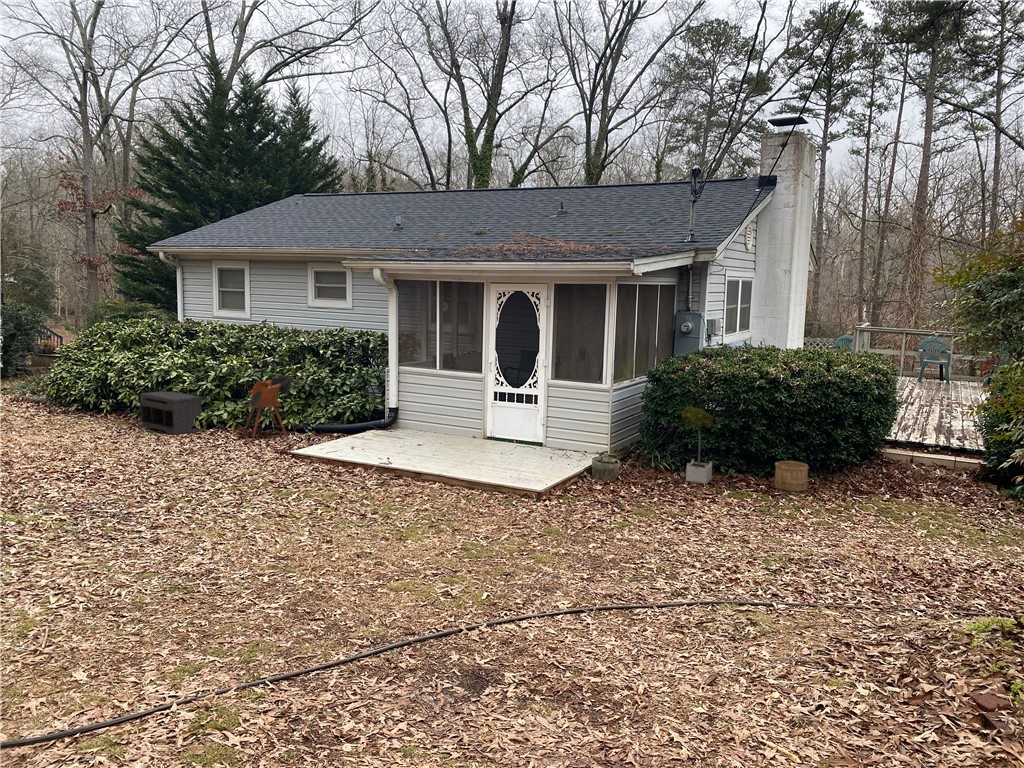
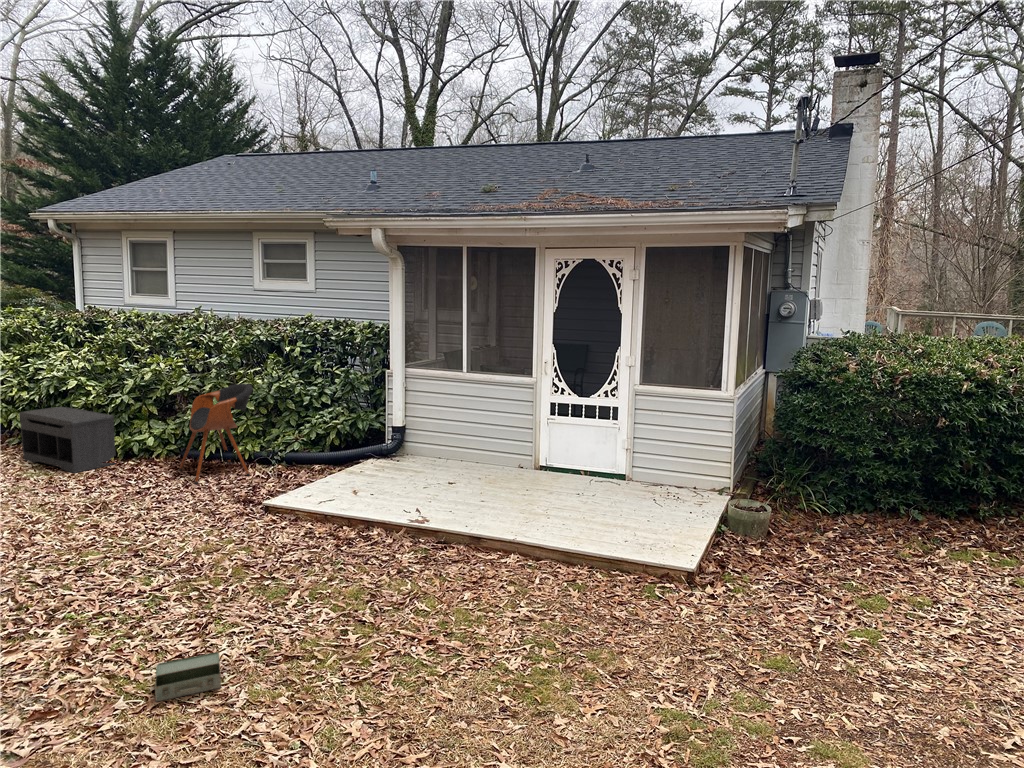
potted tree: present [681,406,714,484] -> none [822,424,872,529]
wooden bucket: present [775,461,809,491] -> none [945,493,997,537]
toolbox: none [210,509,244,526] -> present [155,652,221,702]

